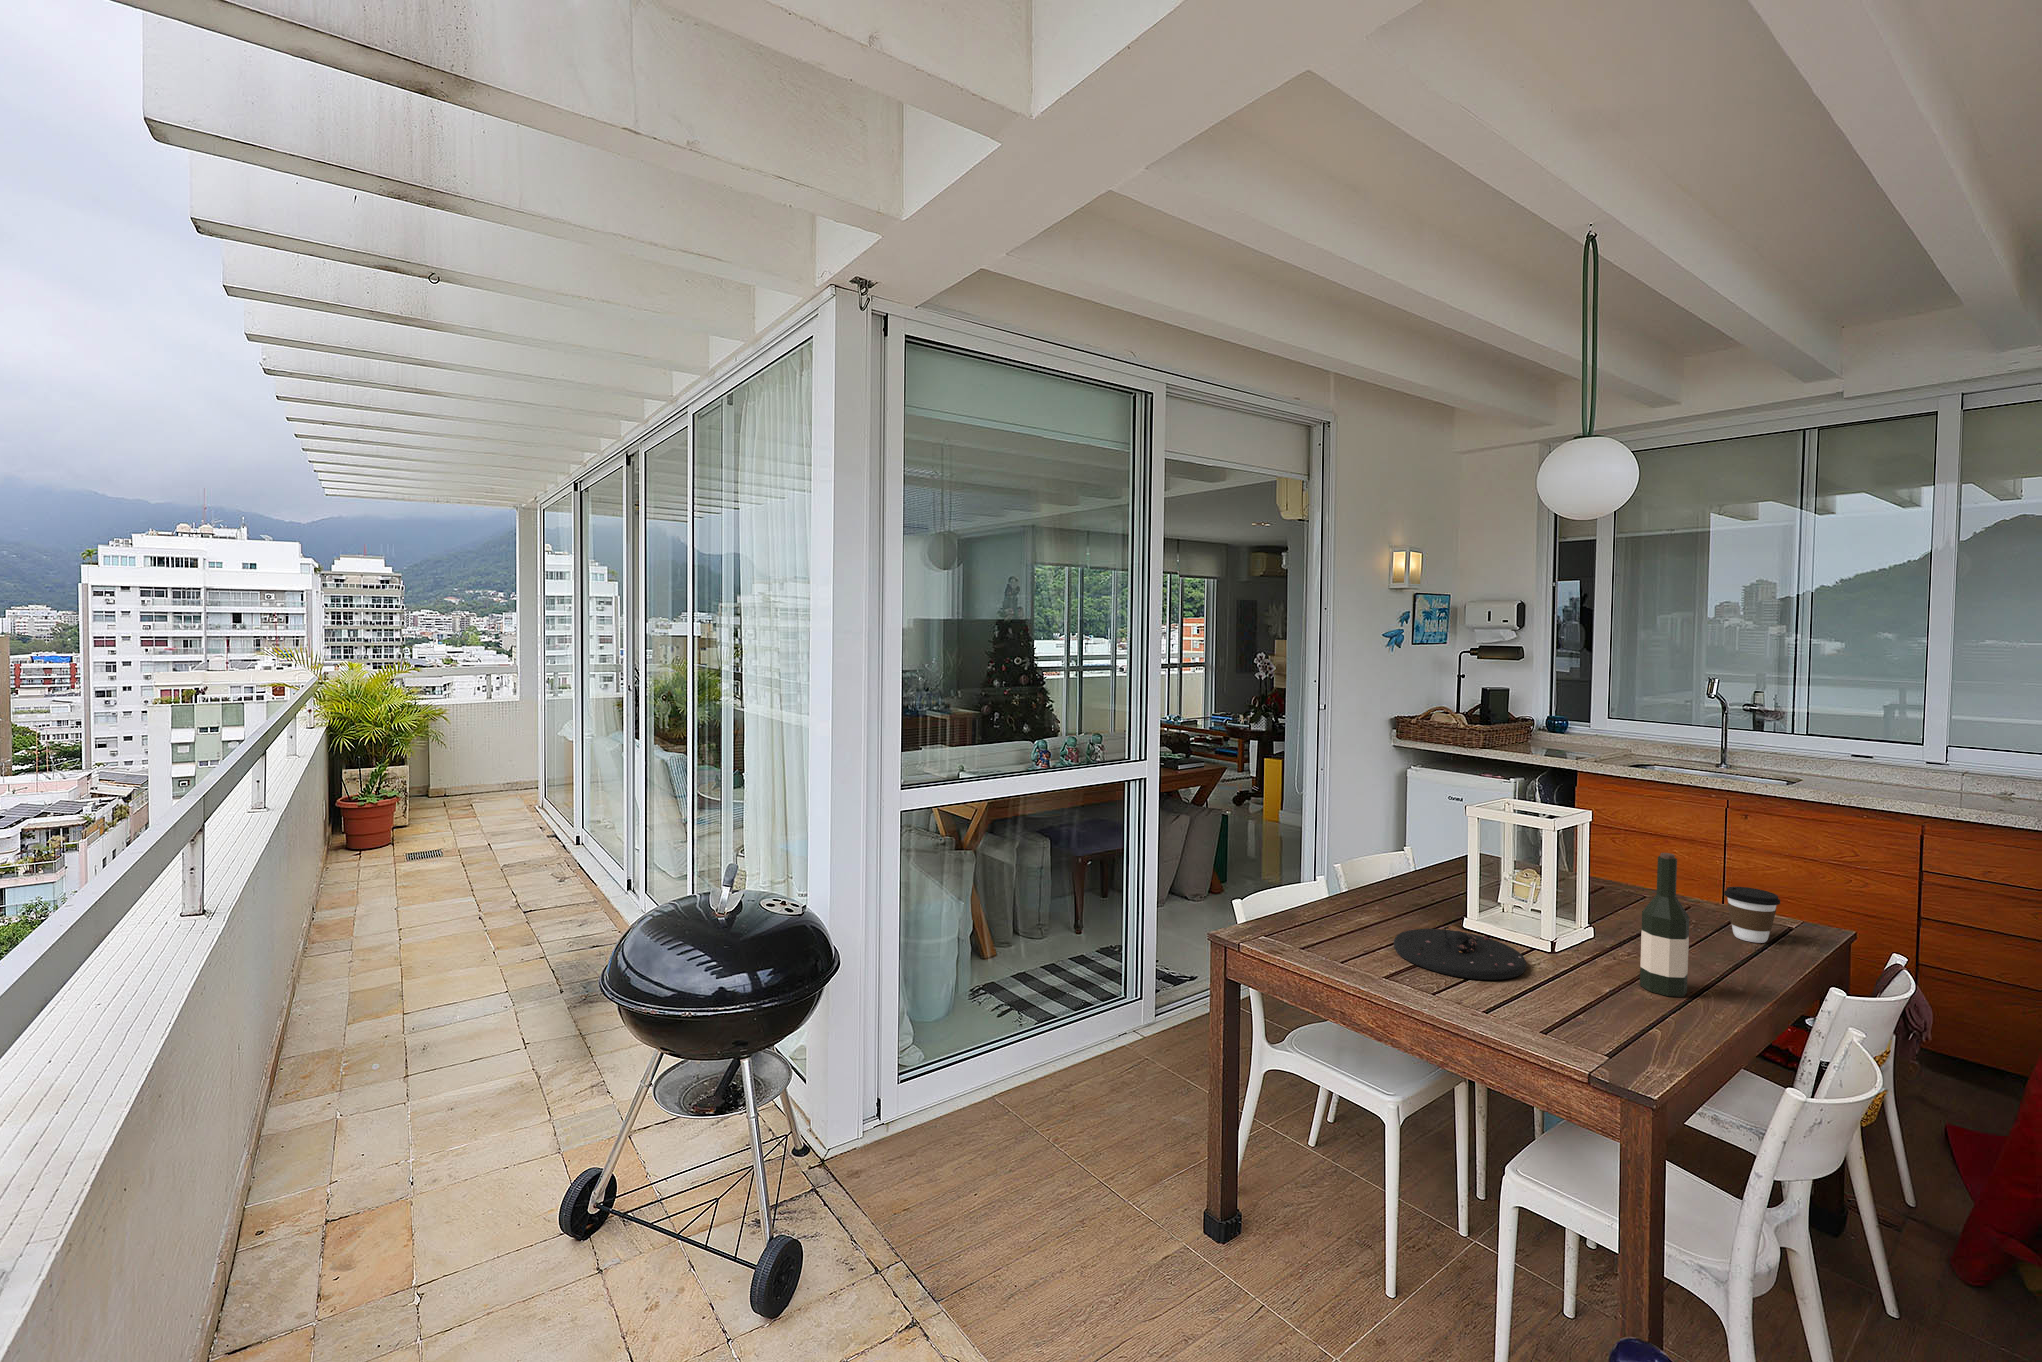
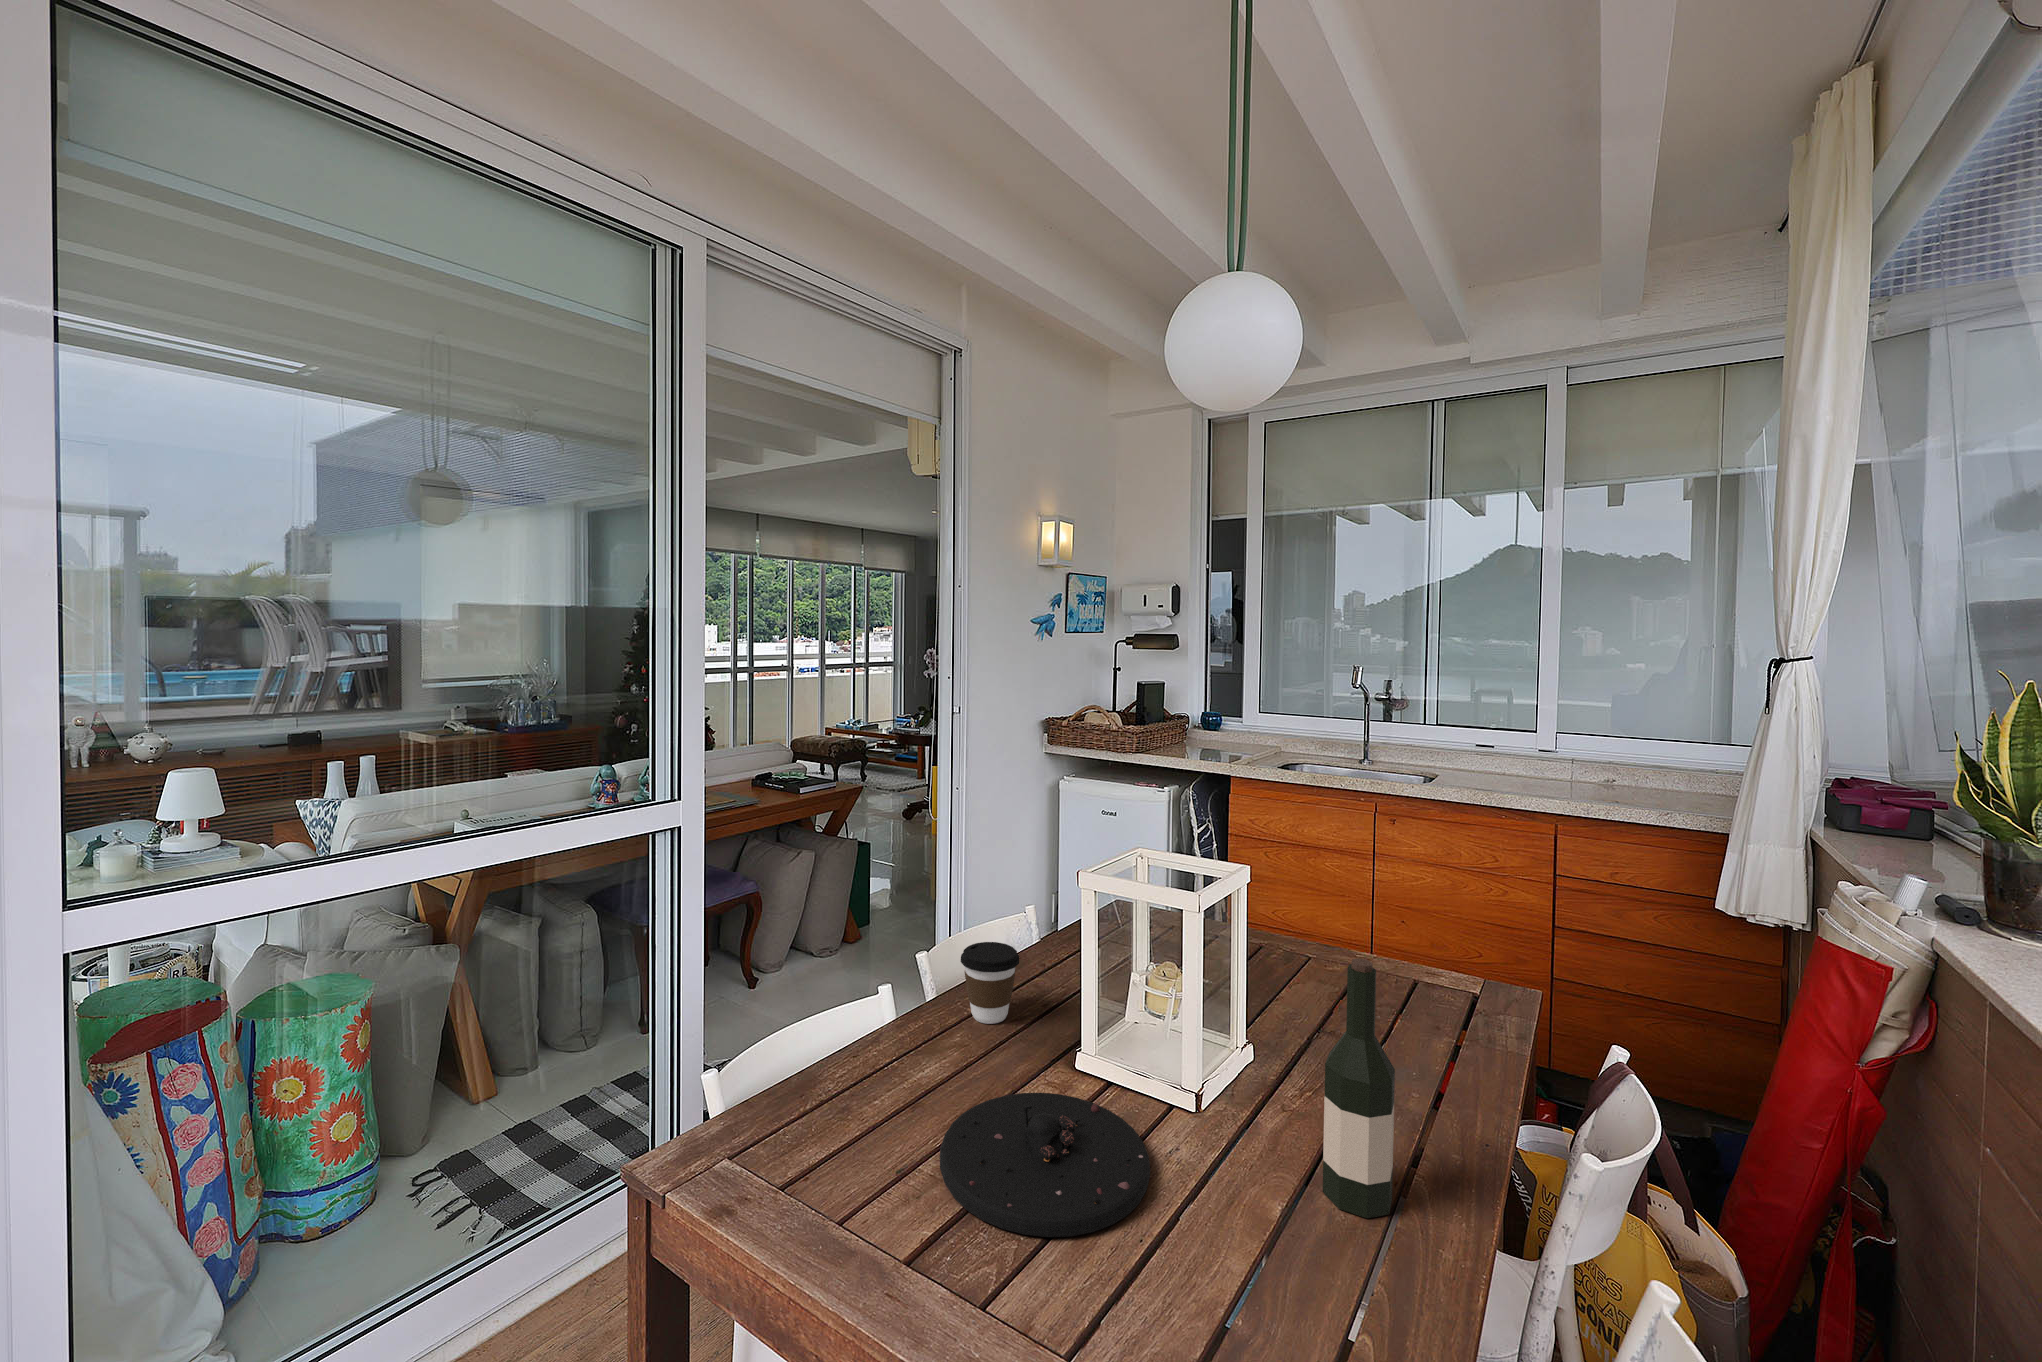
coffee cup: present [1724,887,1780,943] -> present [961,942,1019,1024]

